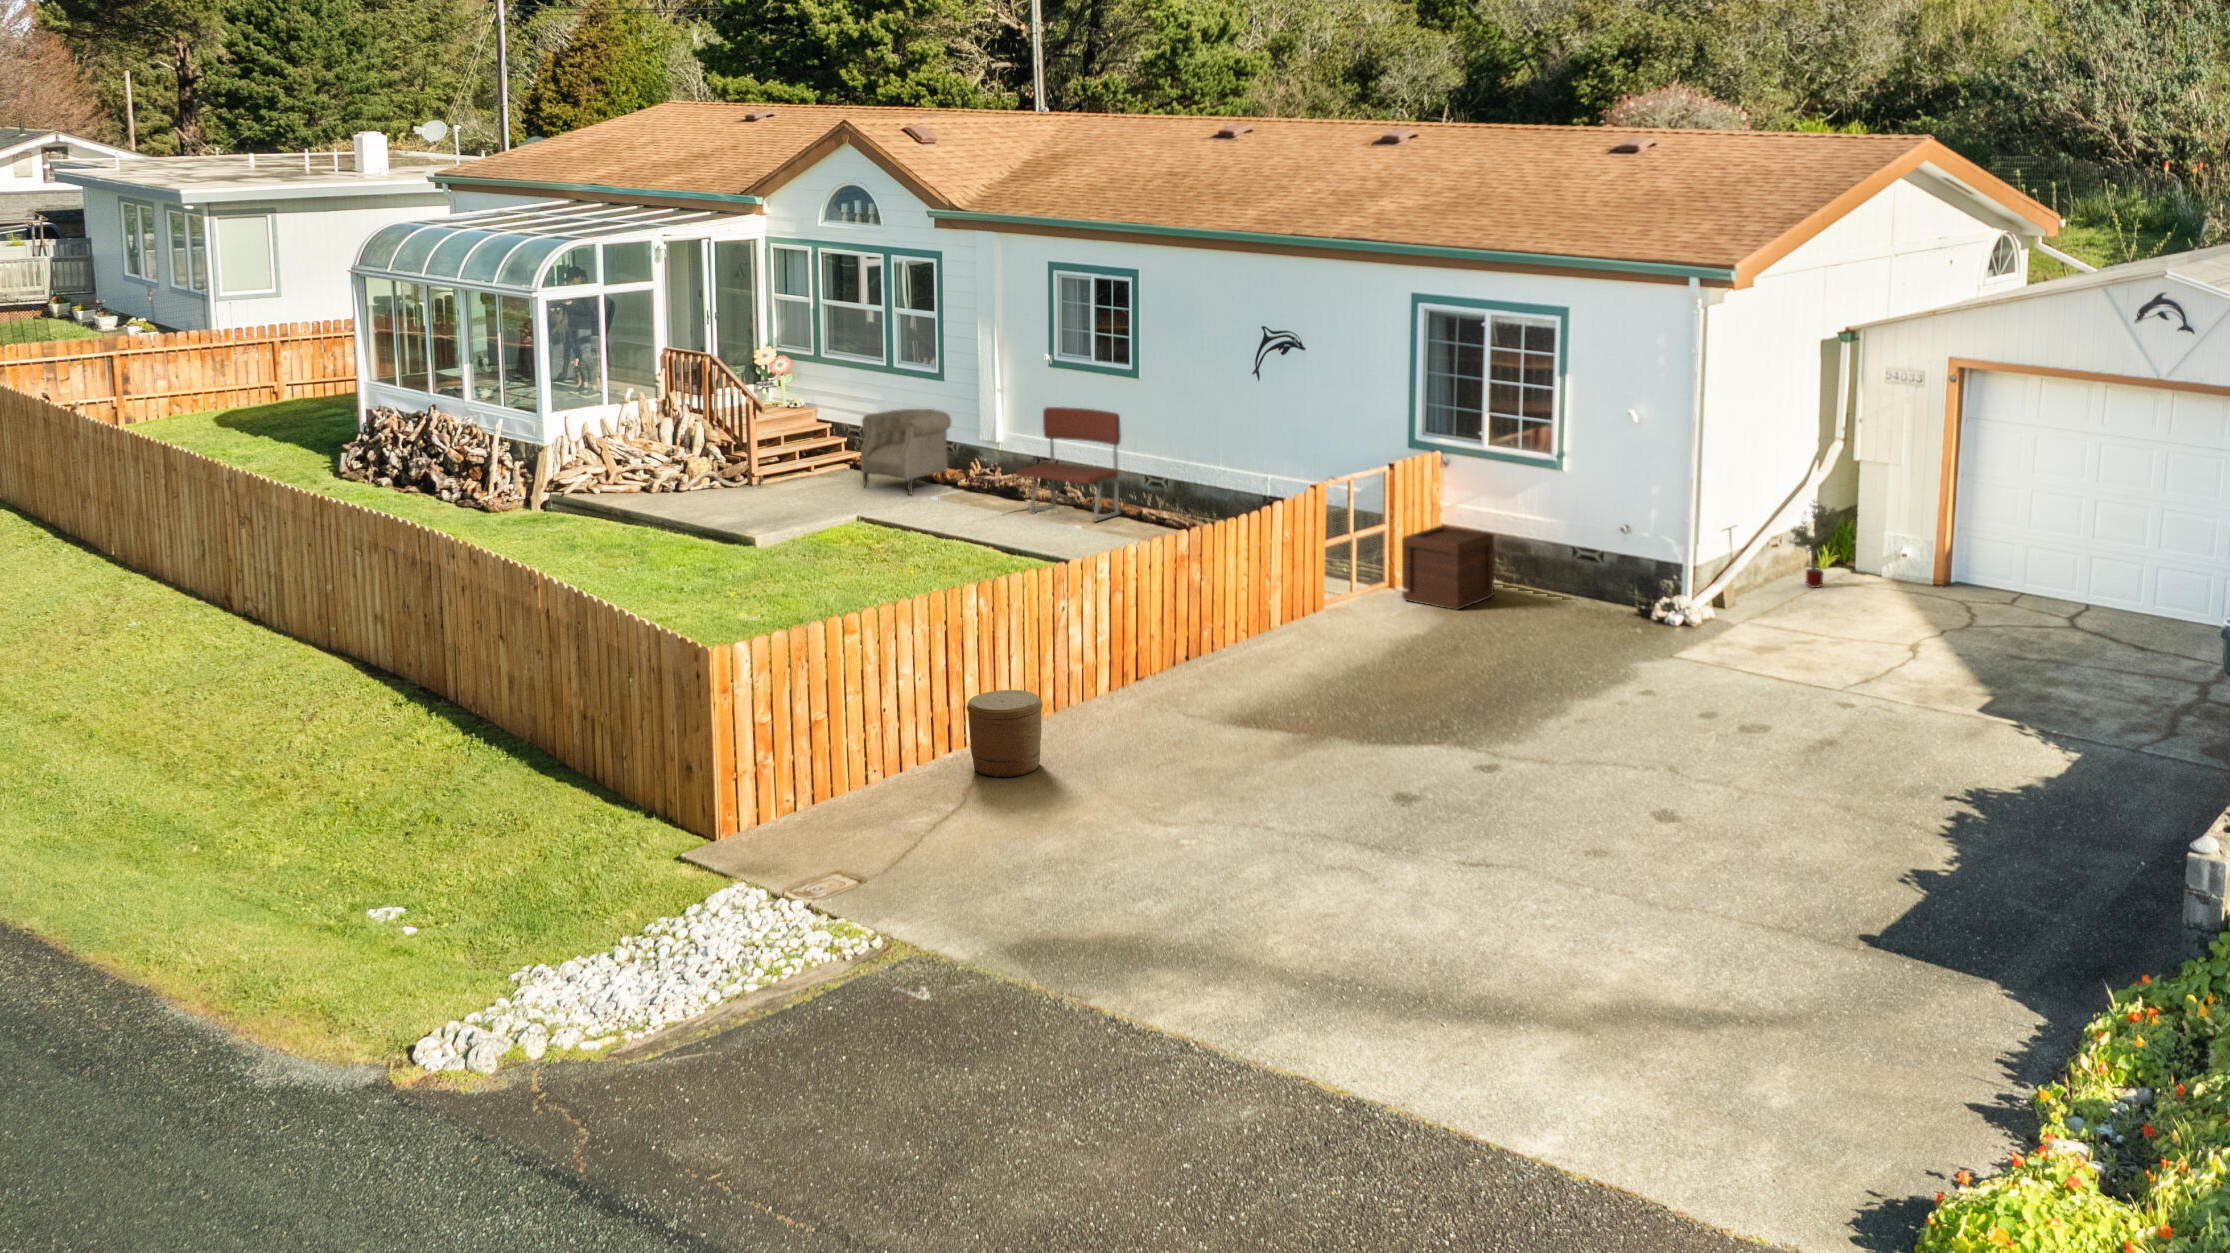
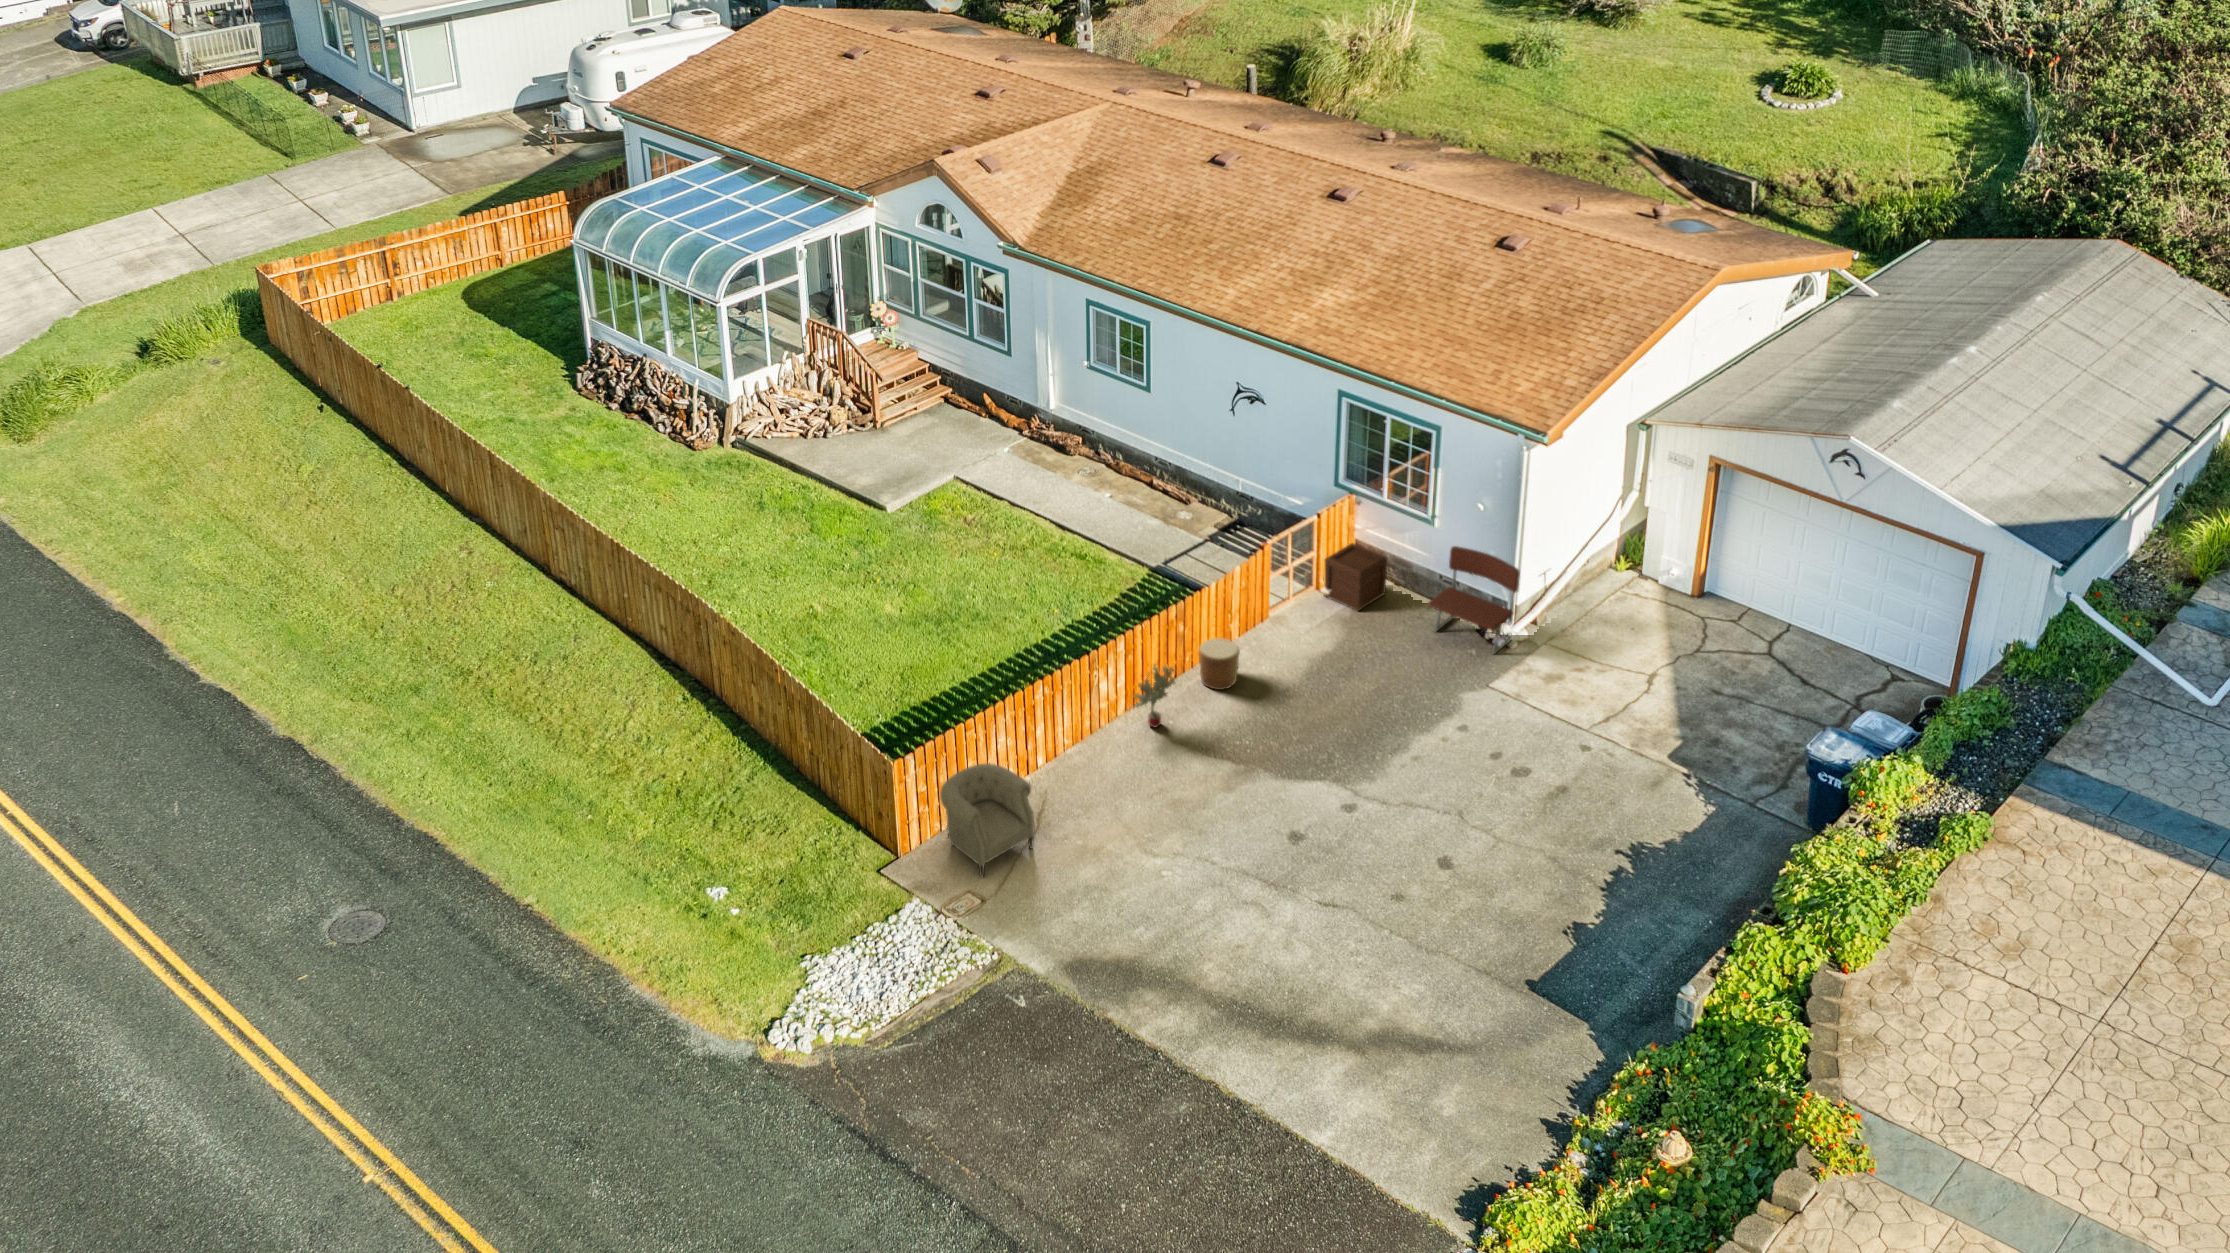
bench: present [1016,407,1120,522] -> present [1428,546,1520,654]
chair: present [861,409,951,495] -> present [940,764,1035,877]
potted tree: present [1790,501,1839,588] -> present [1134,664,1175,728]
basket: present [967,690,1042,778] -> present [1199,638,1240,690]

